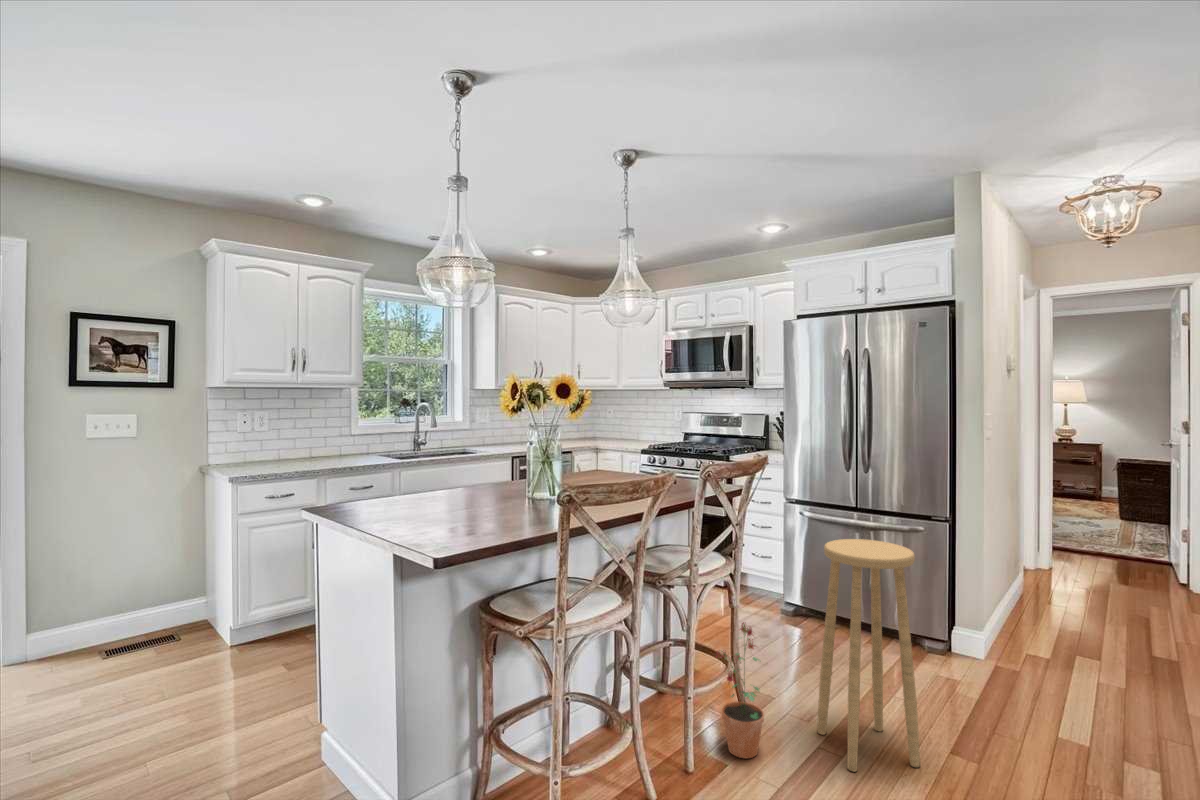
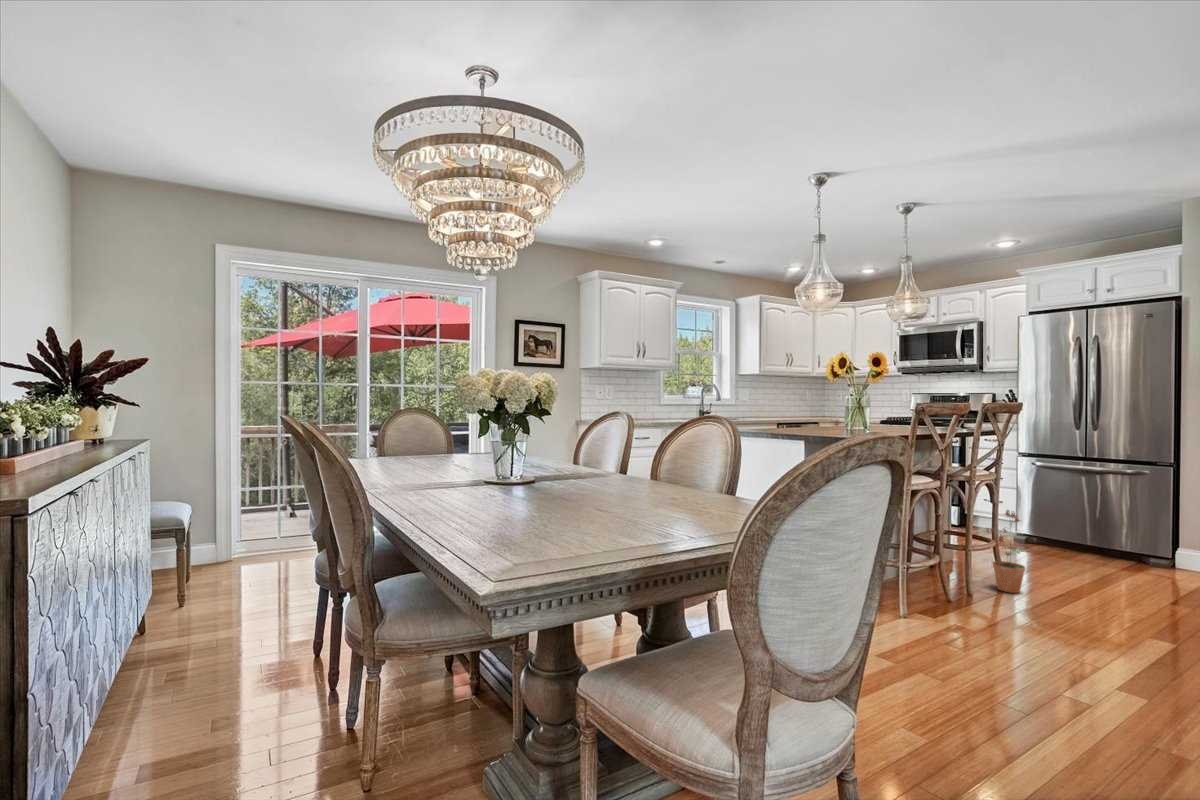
stool: present [817,539,920,772] -> none [1063,460,1149,607]

